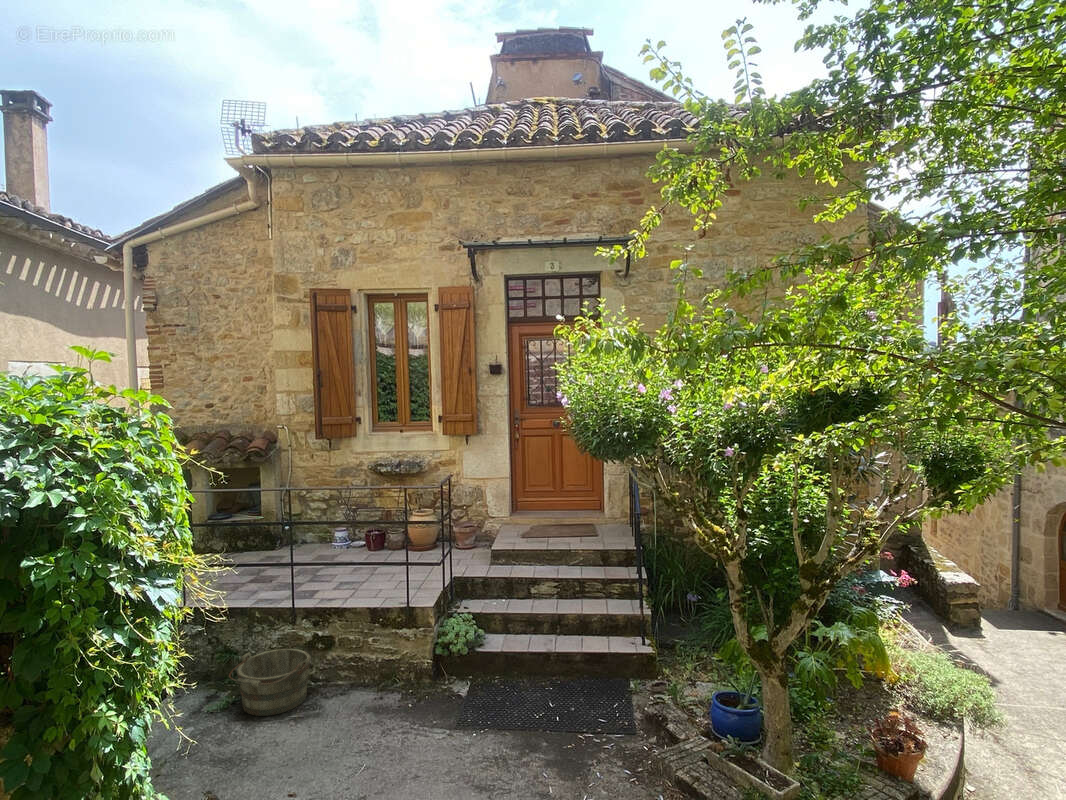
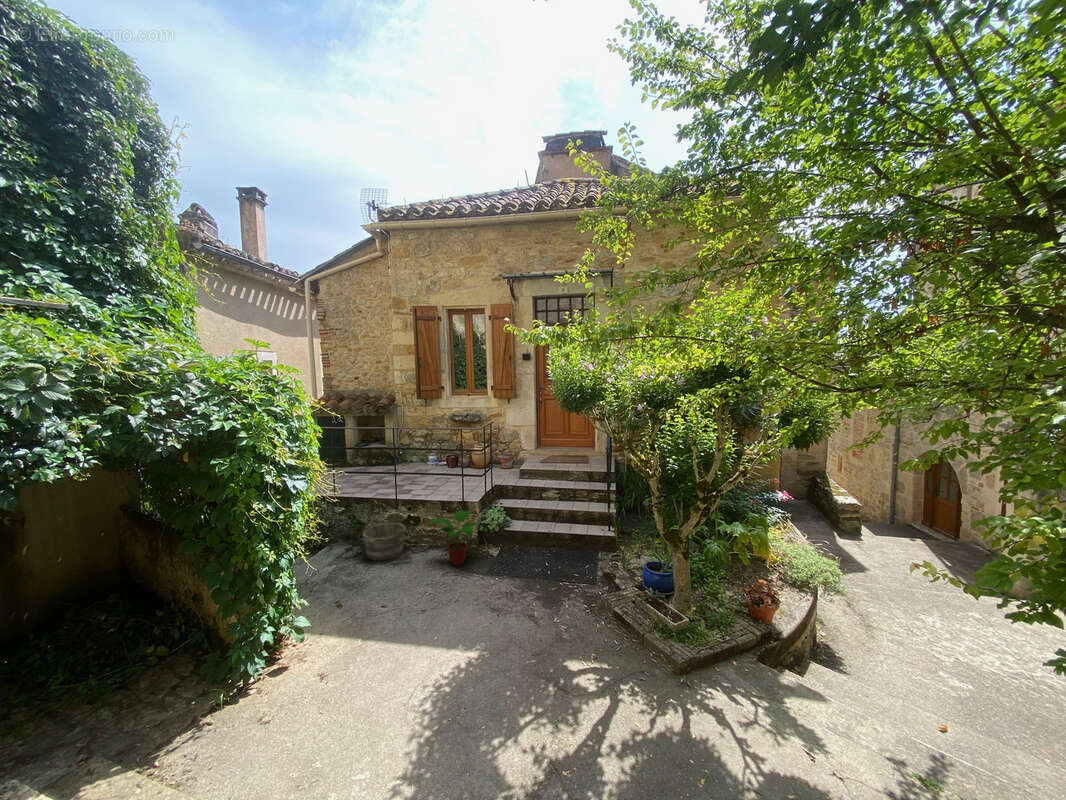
potted plant: none [347,622,439,716] -> present [425,510,479,565]

